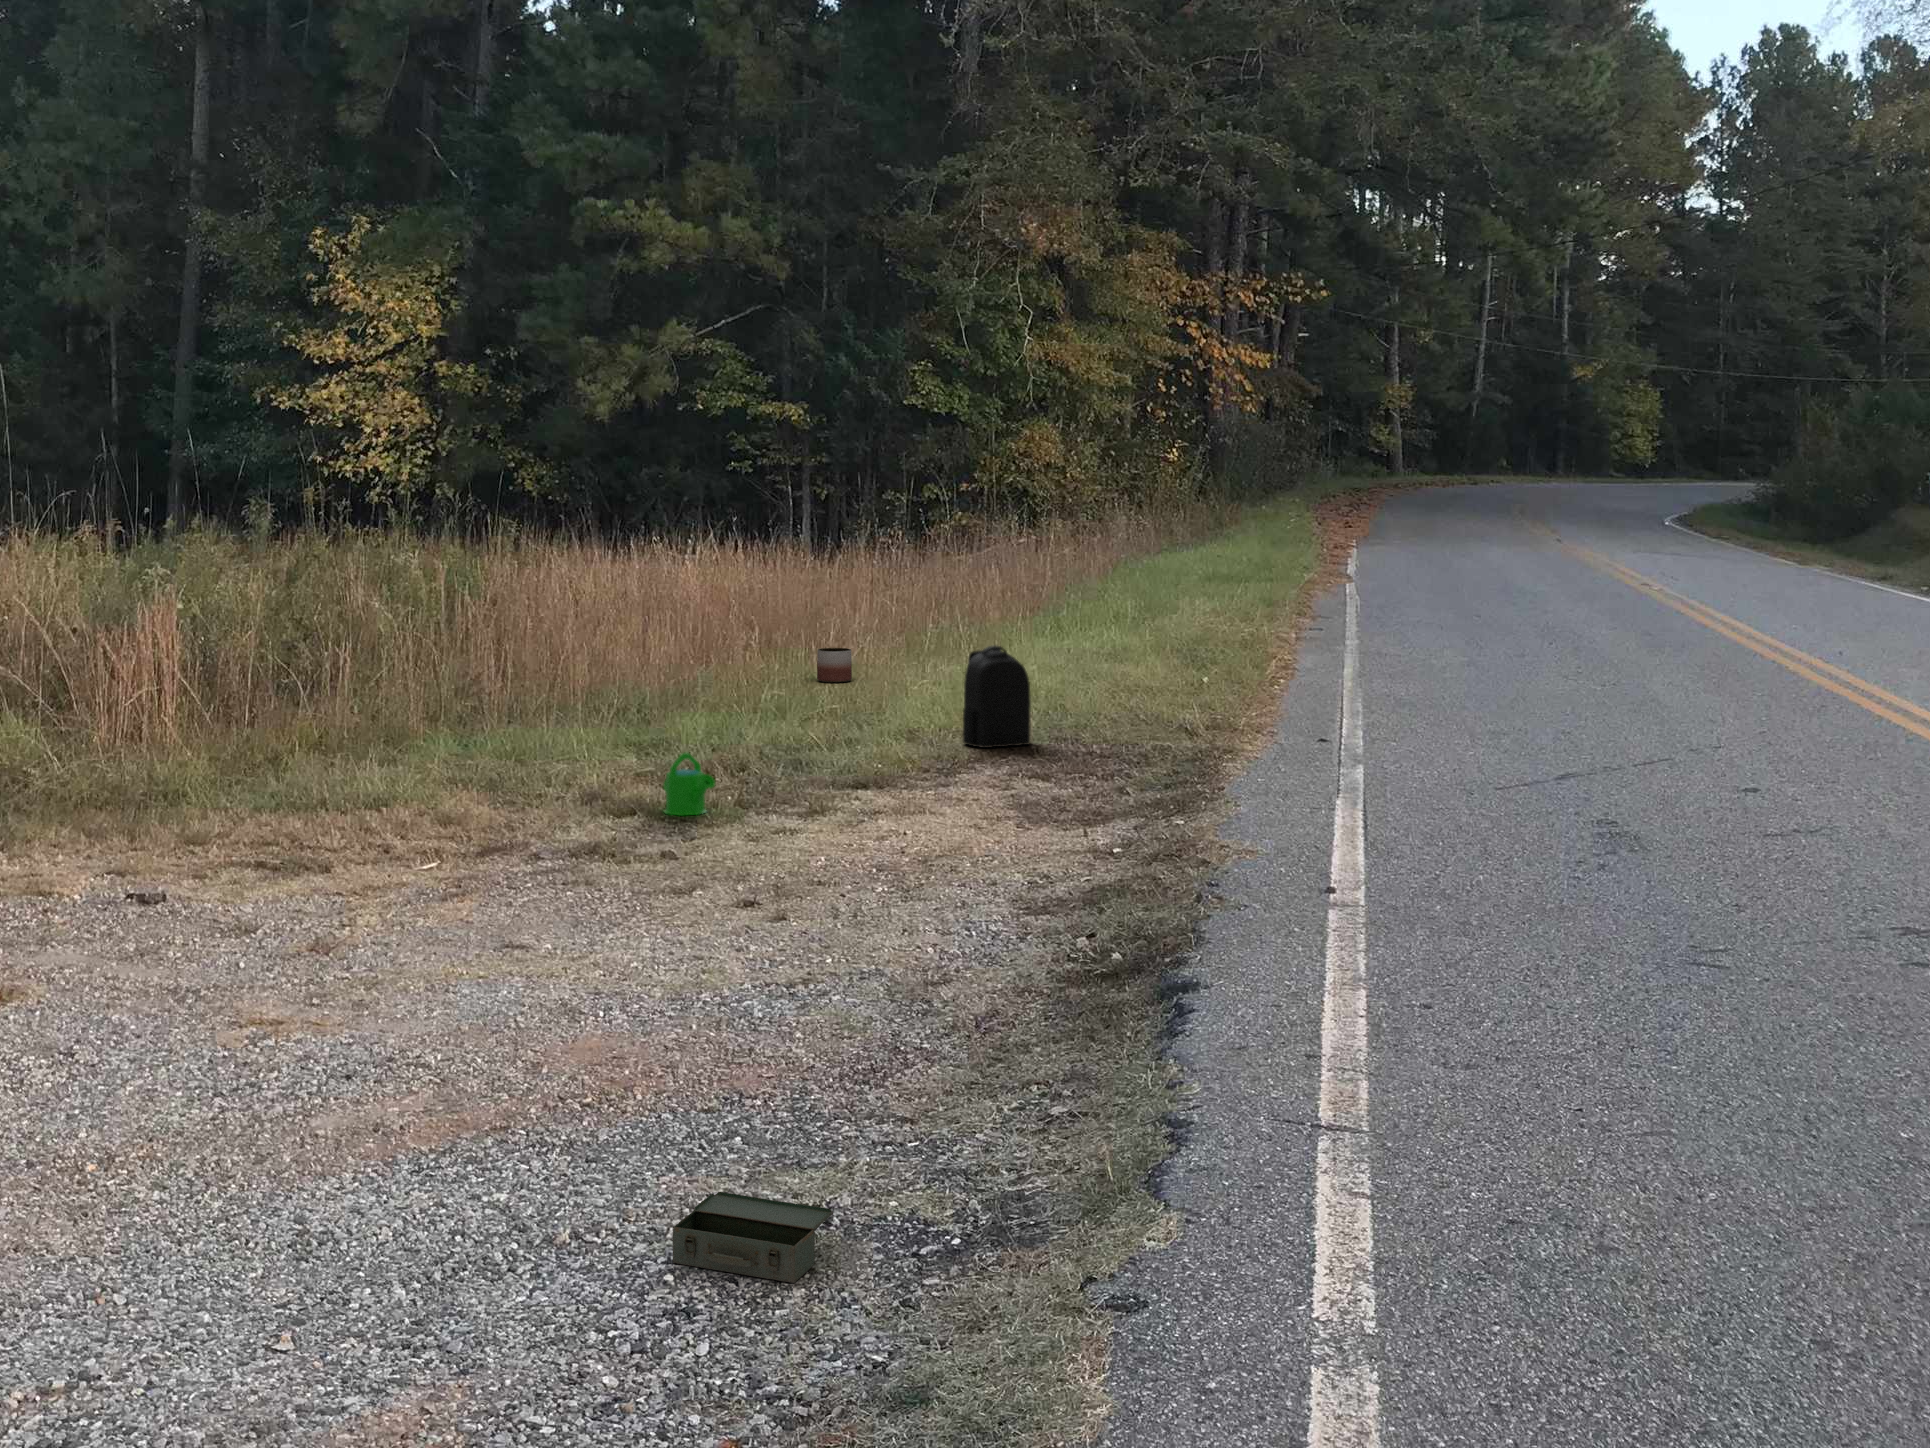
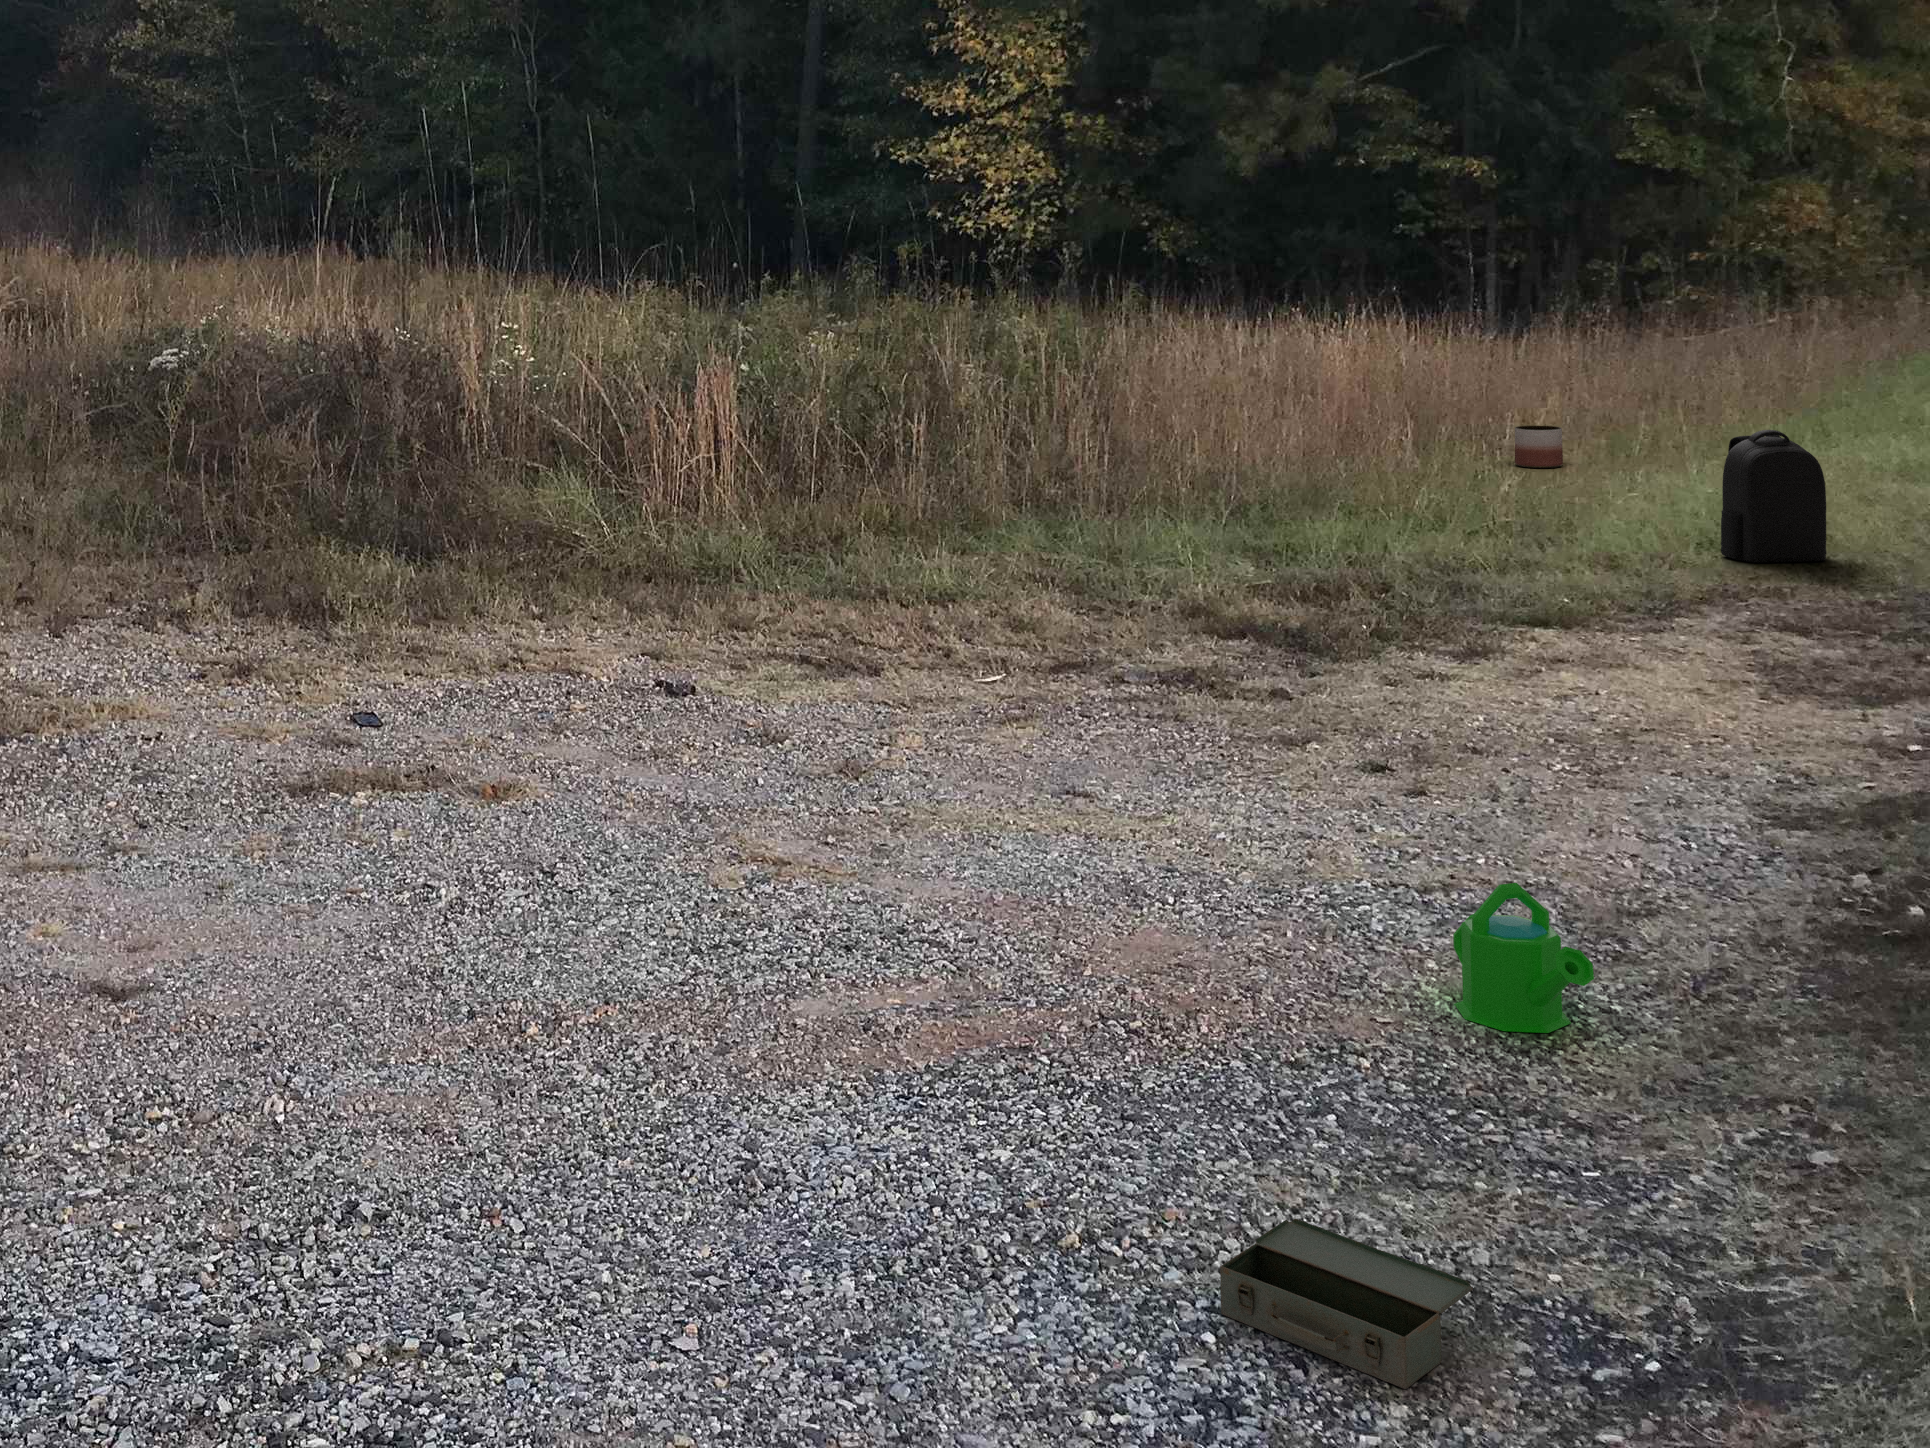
watering can: present [663,753,715,816] -> present [1453,883,1594,1033]

